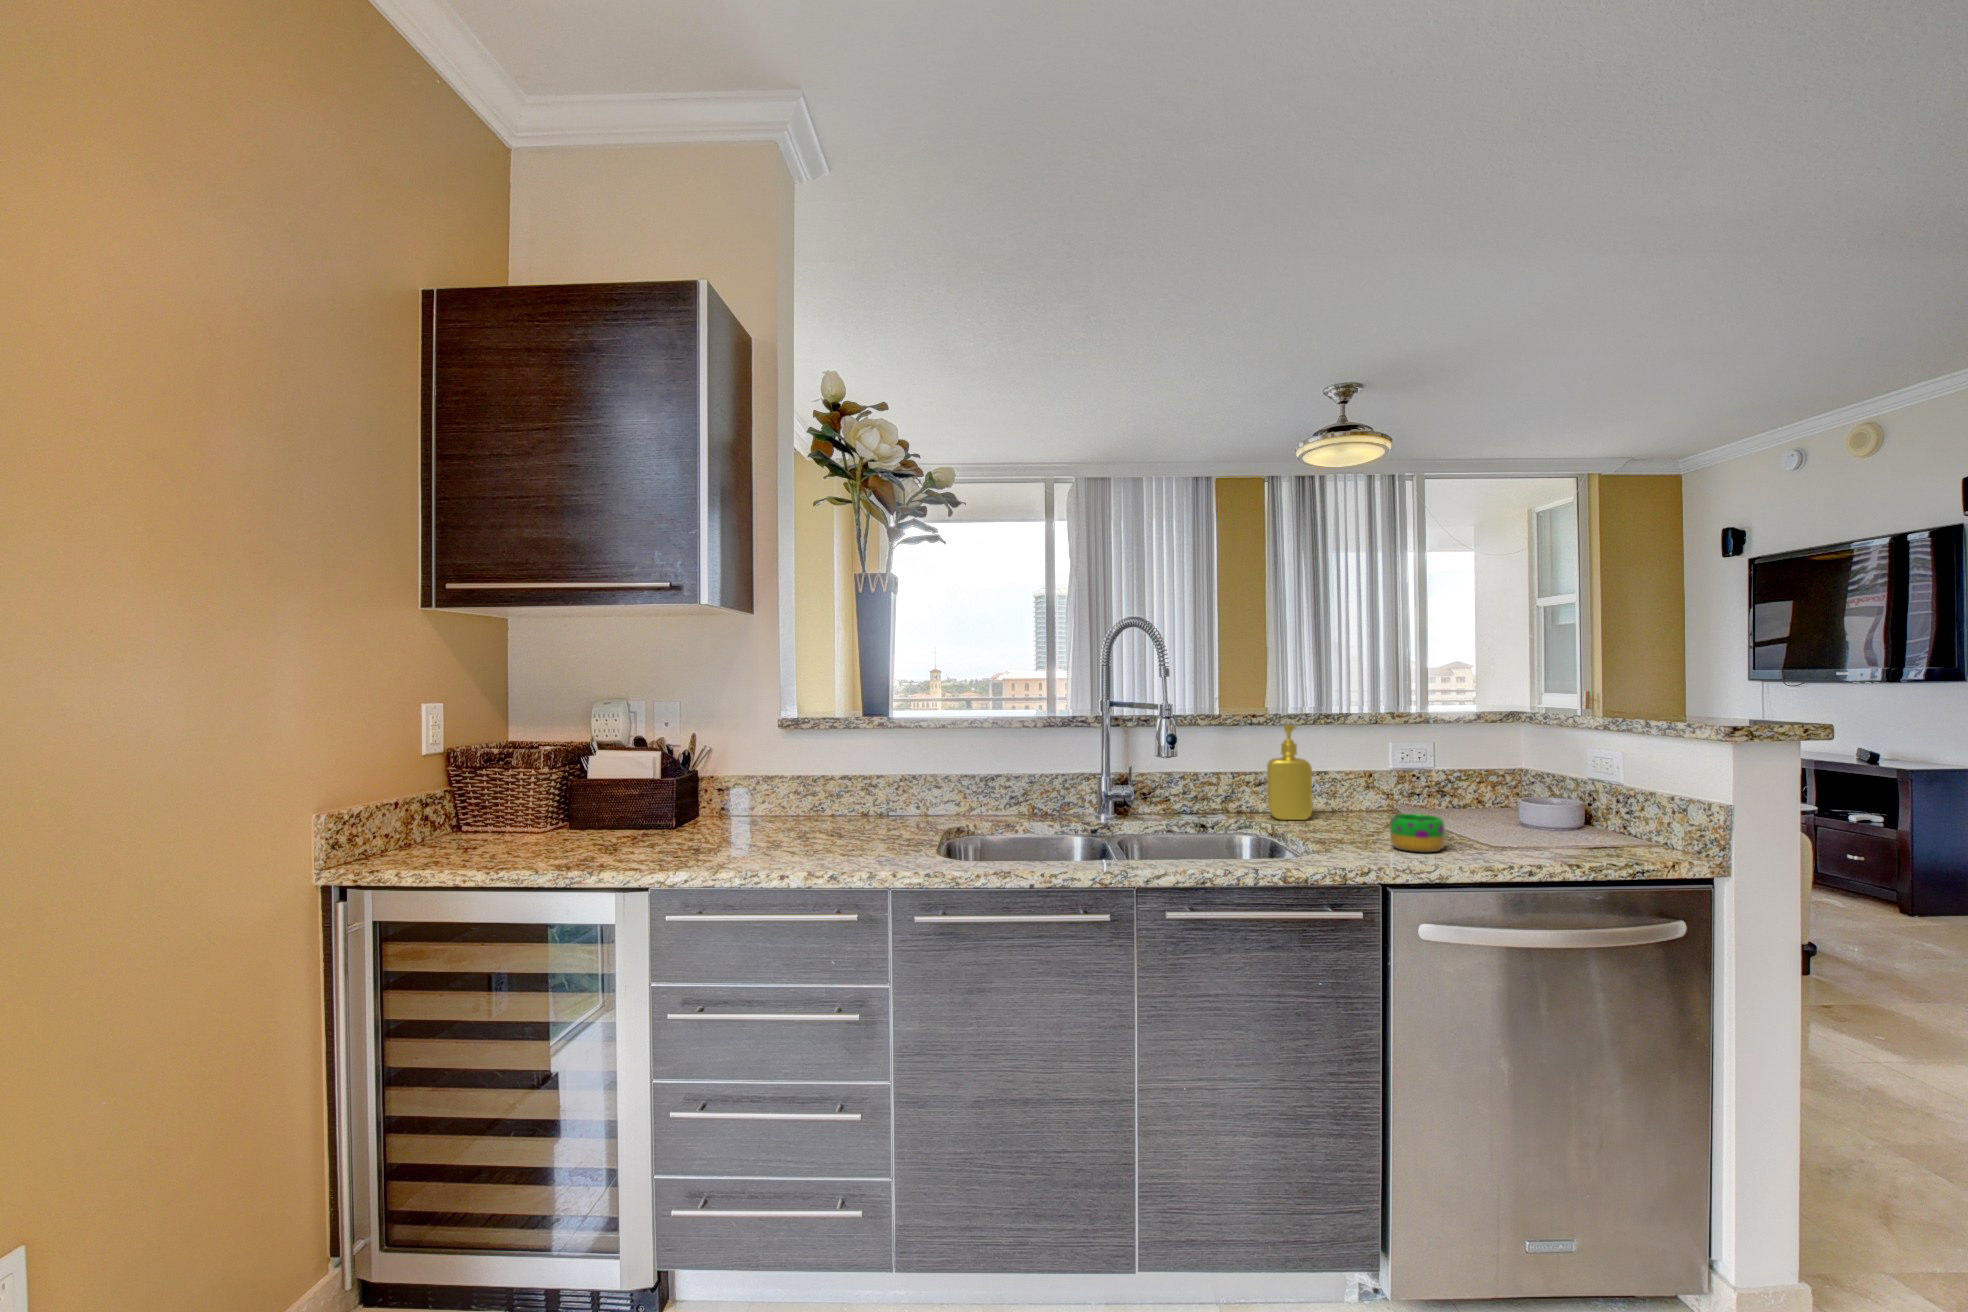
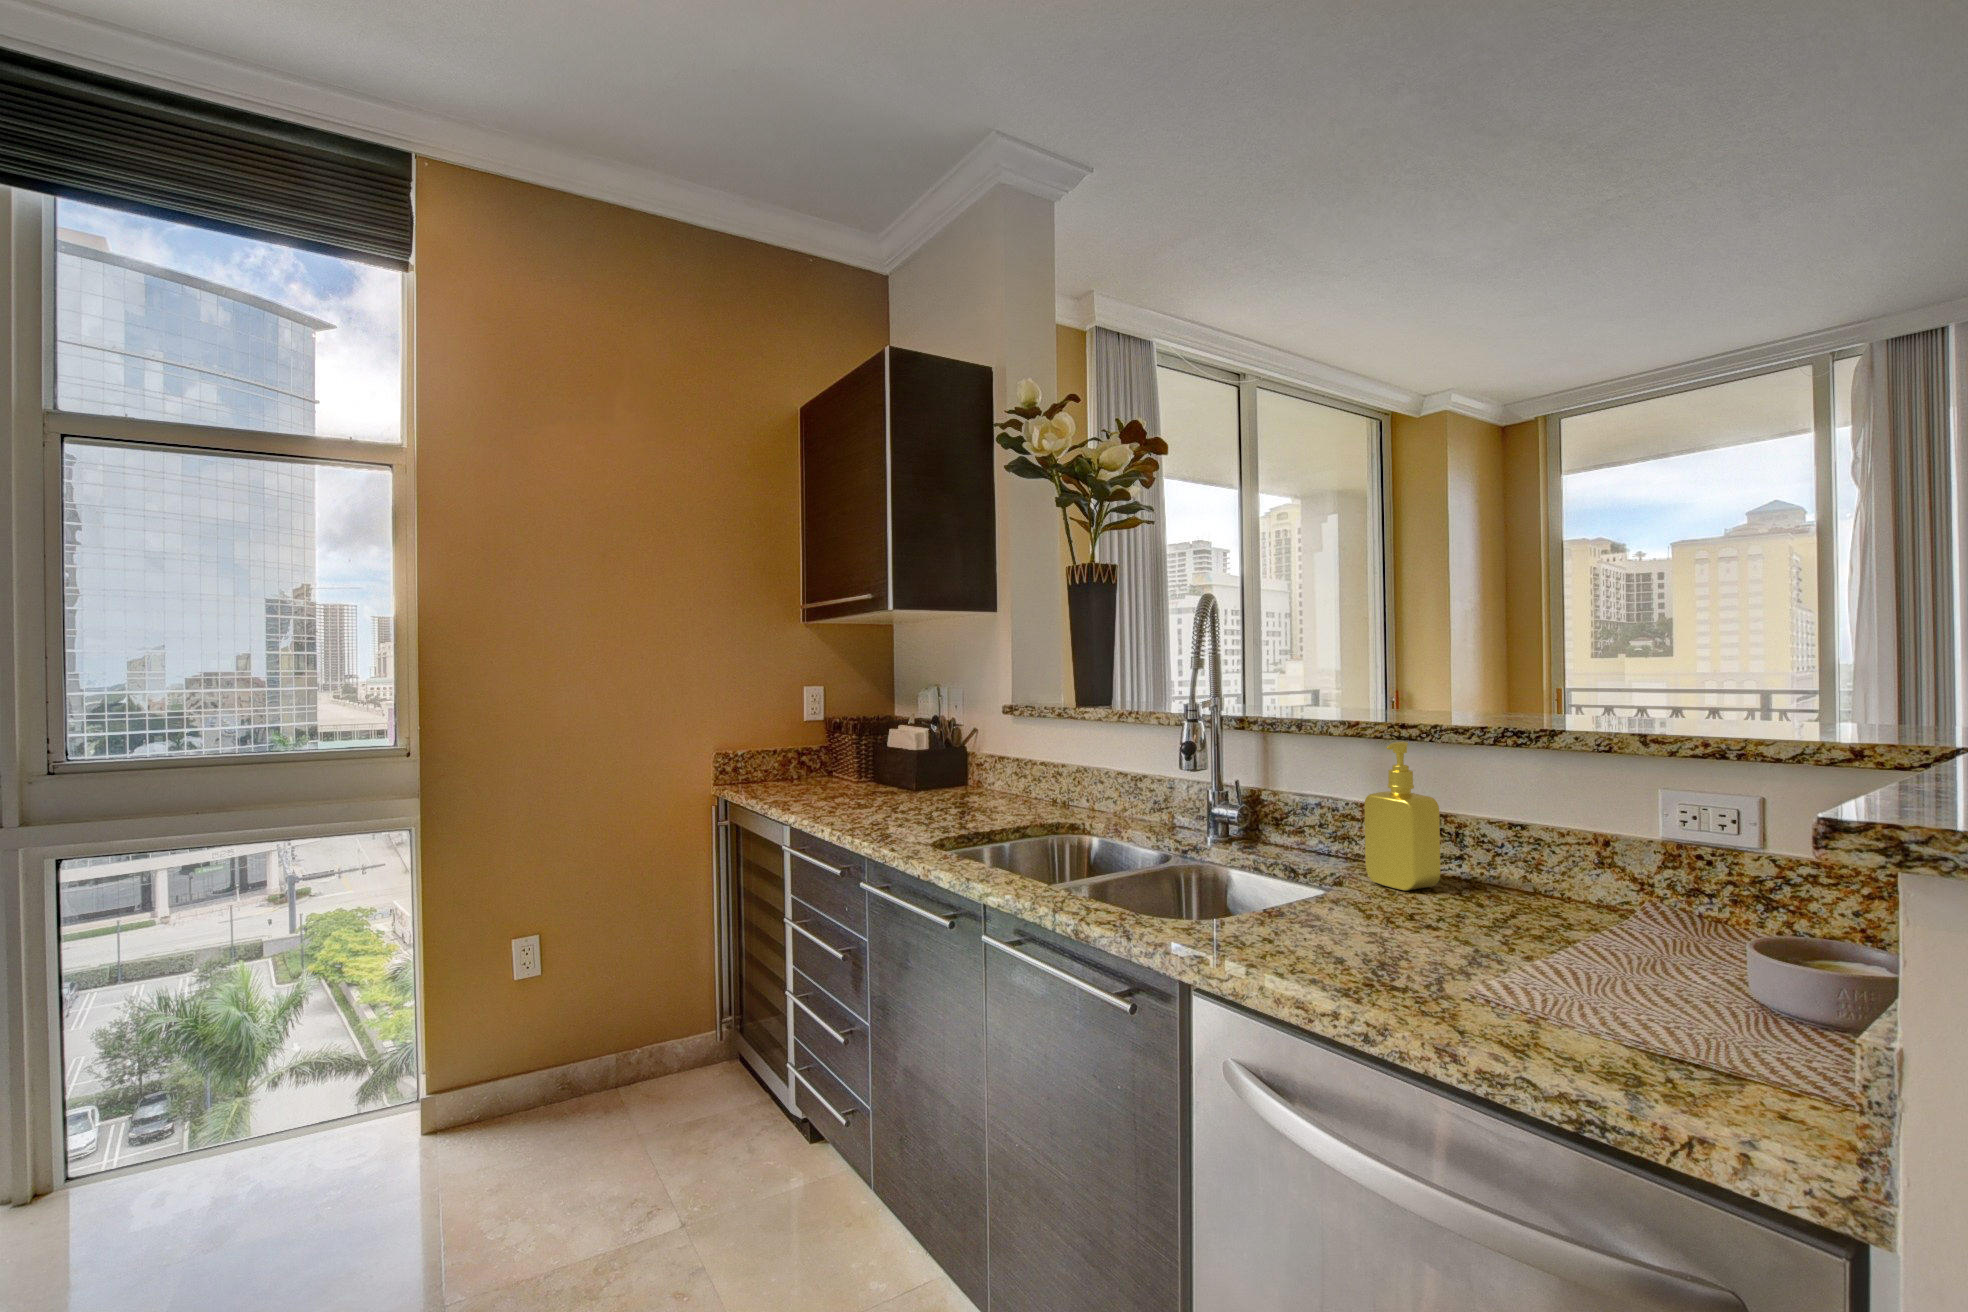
mug: present [1390,814,1445,853] -> none [1276,893,1369,963]

